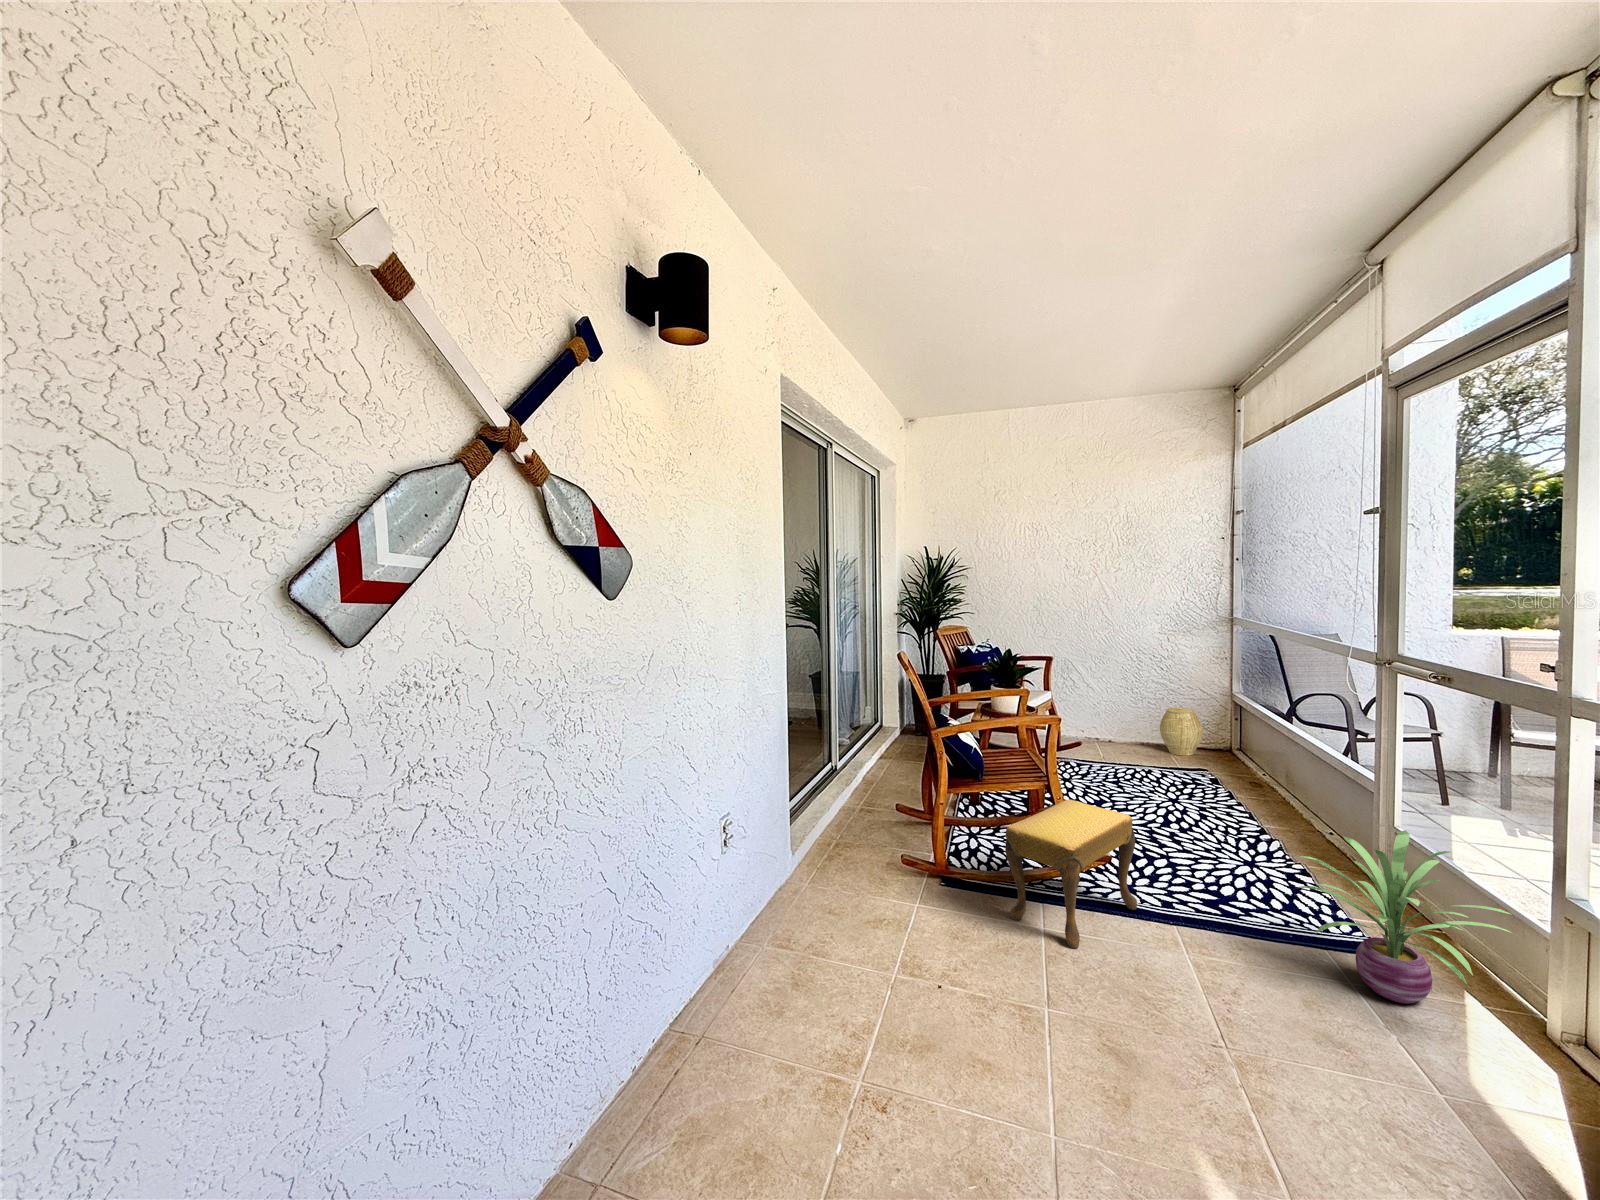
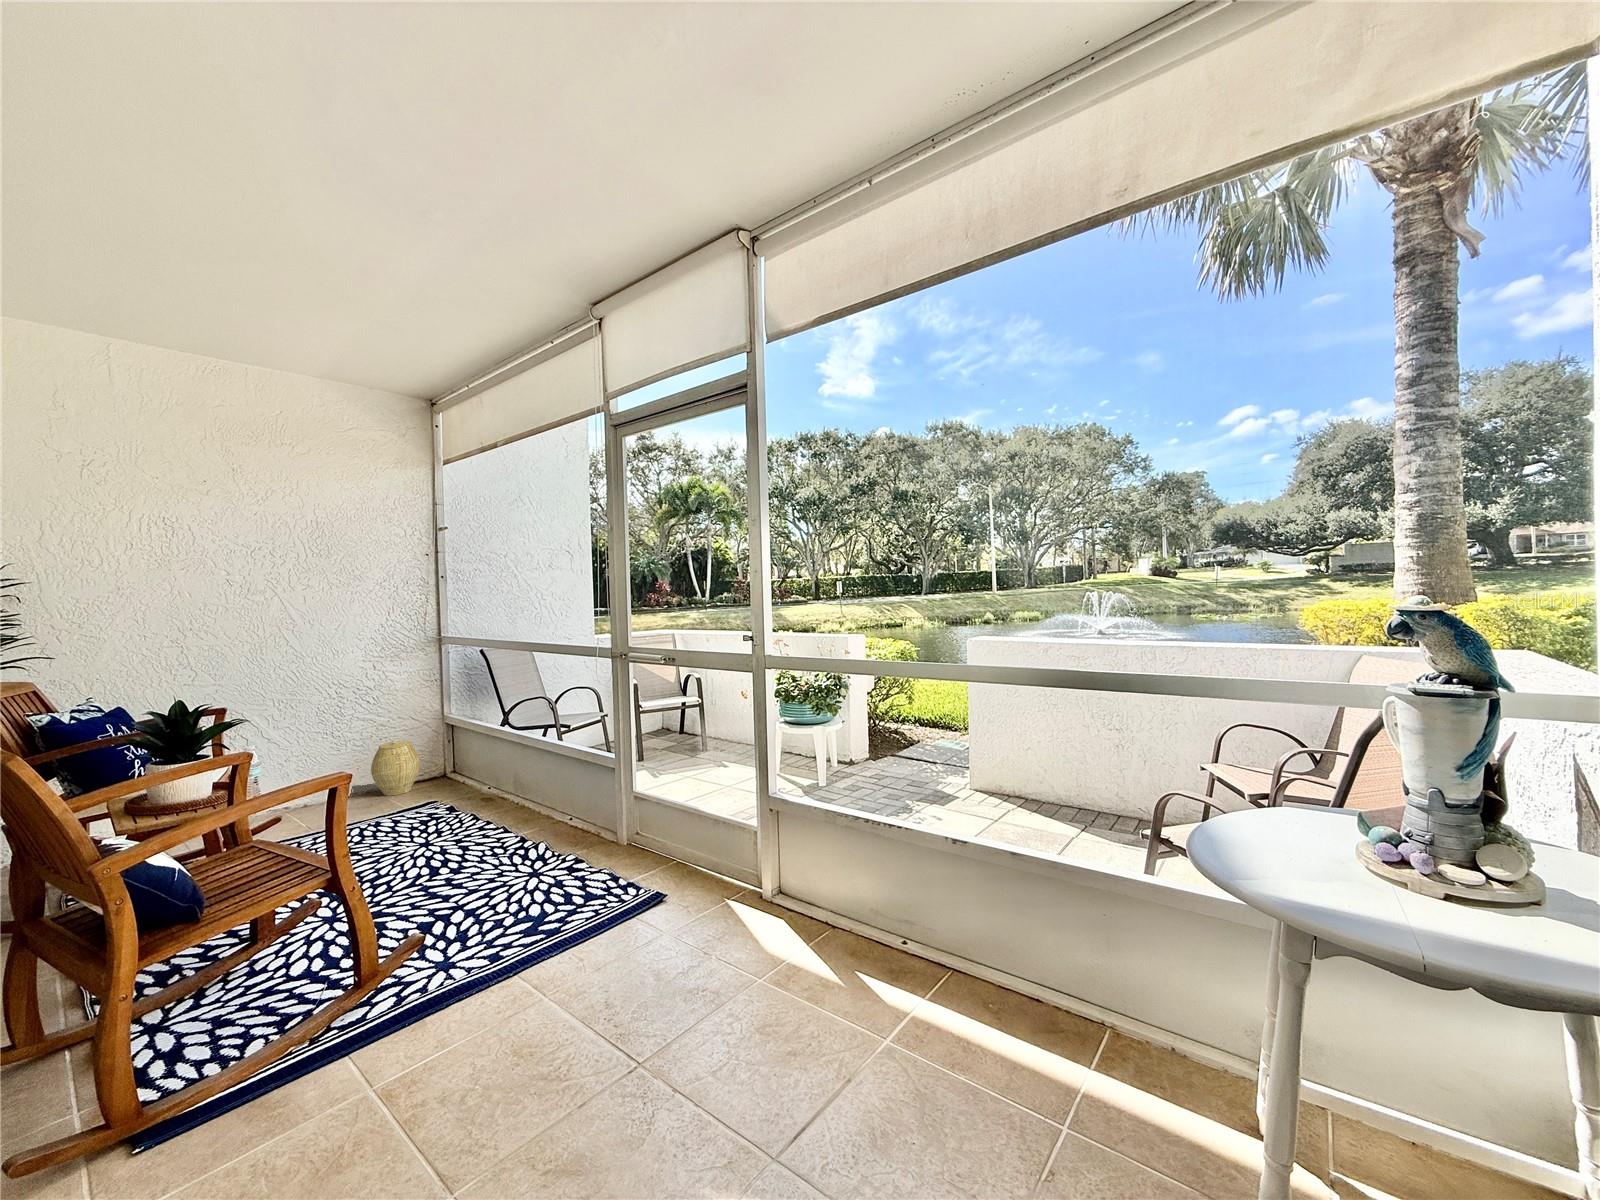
footstool: present [1005,799,1137,949] -> none [299,873,470,1112]
decorative plant: present [1299,830,1511,1004] -> none [613,788,748,931]

